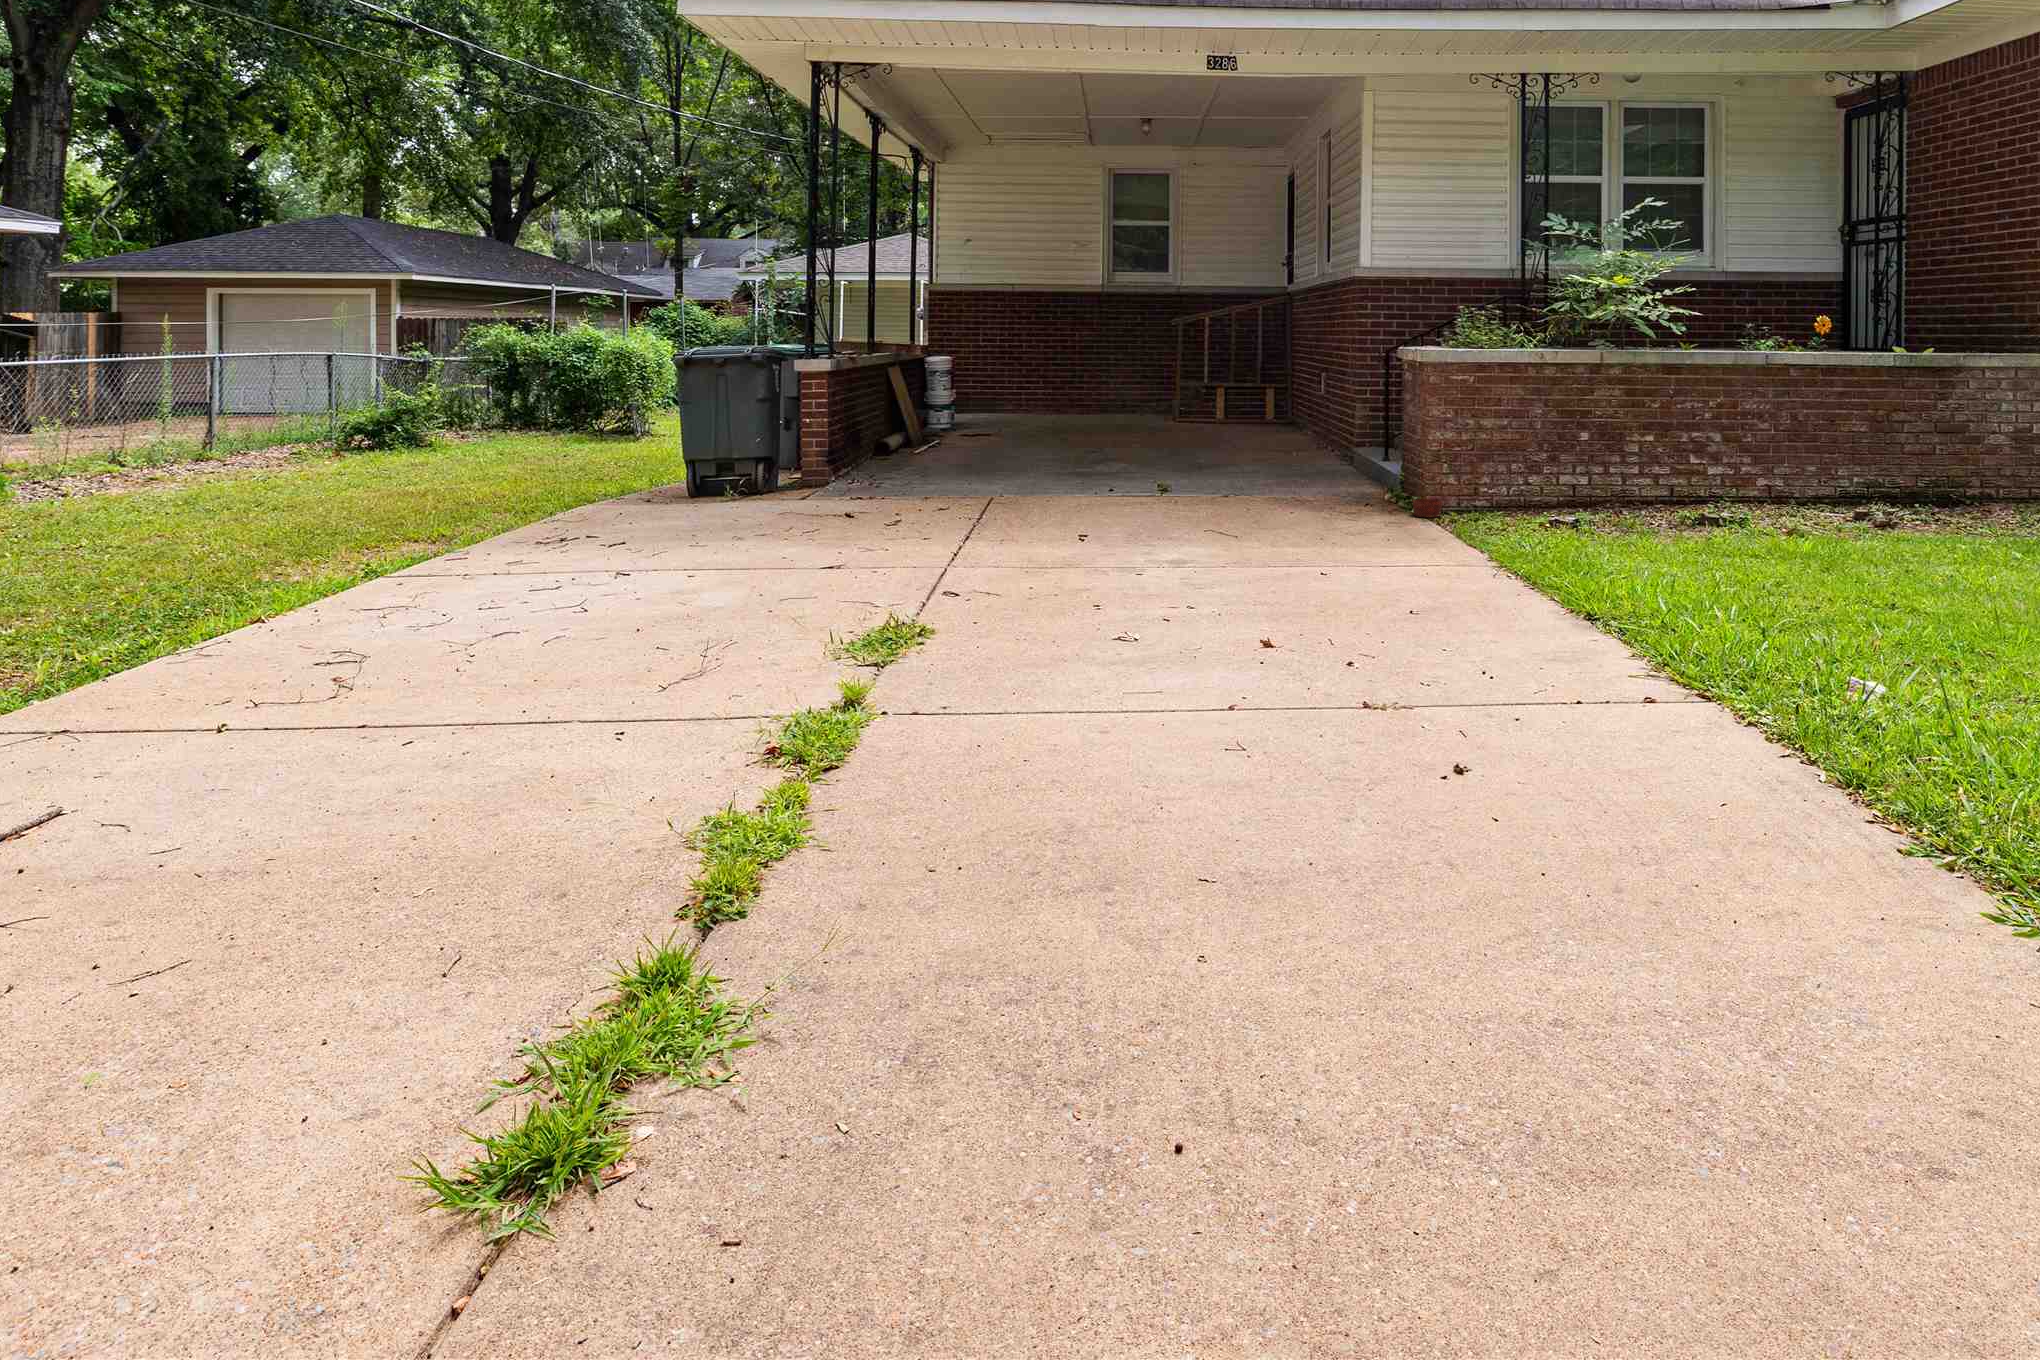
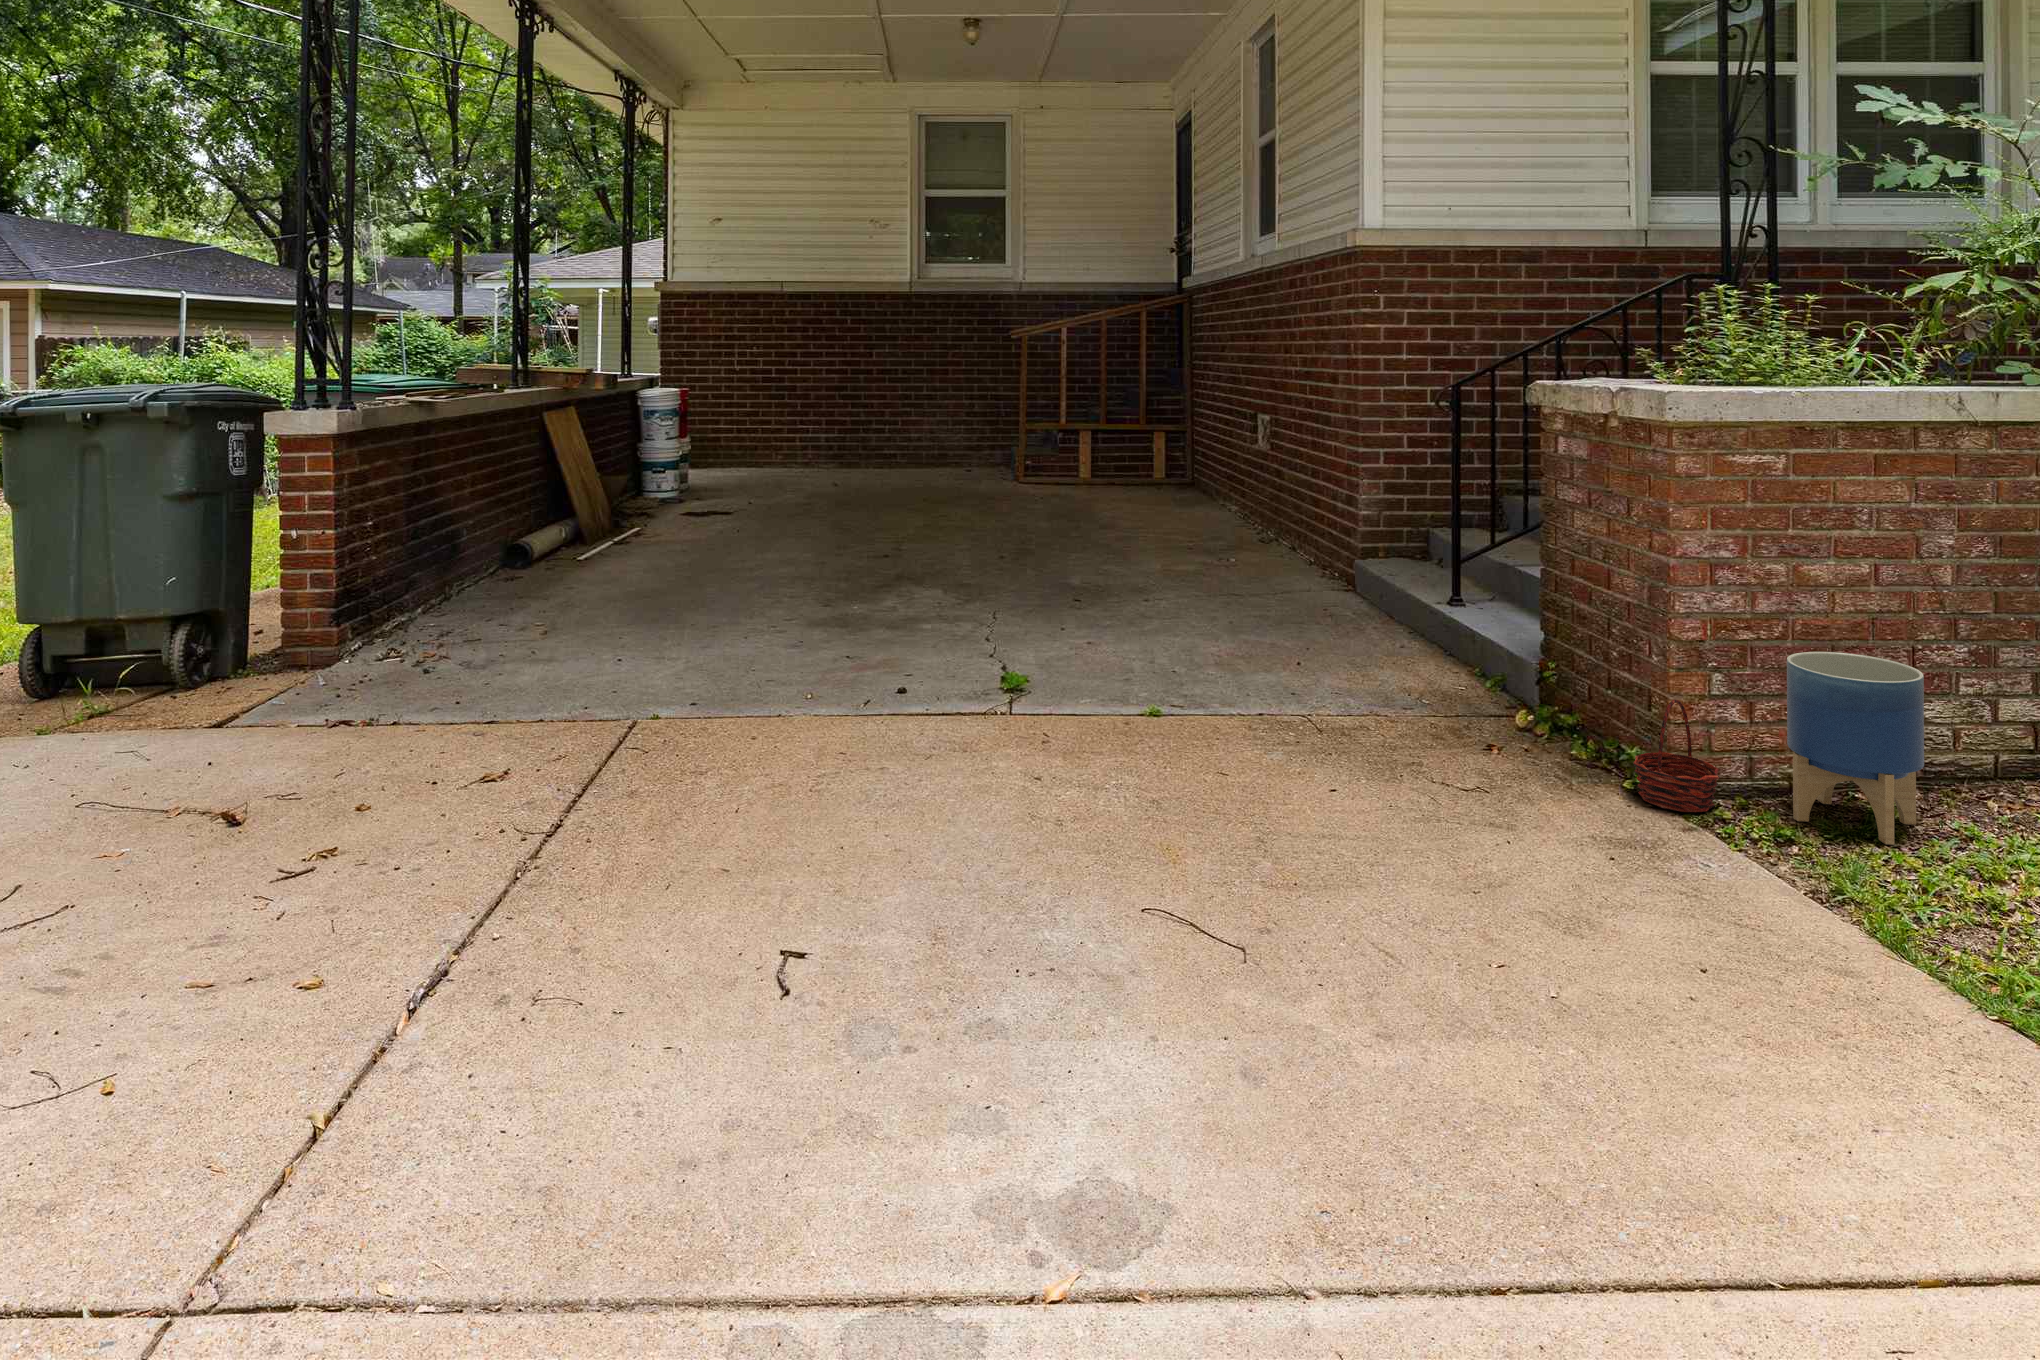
planter: none [1466,455,1511,522] -> present [1787,652,1924,845]

